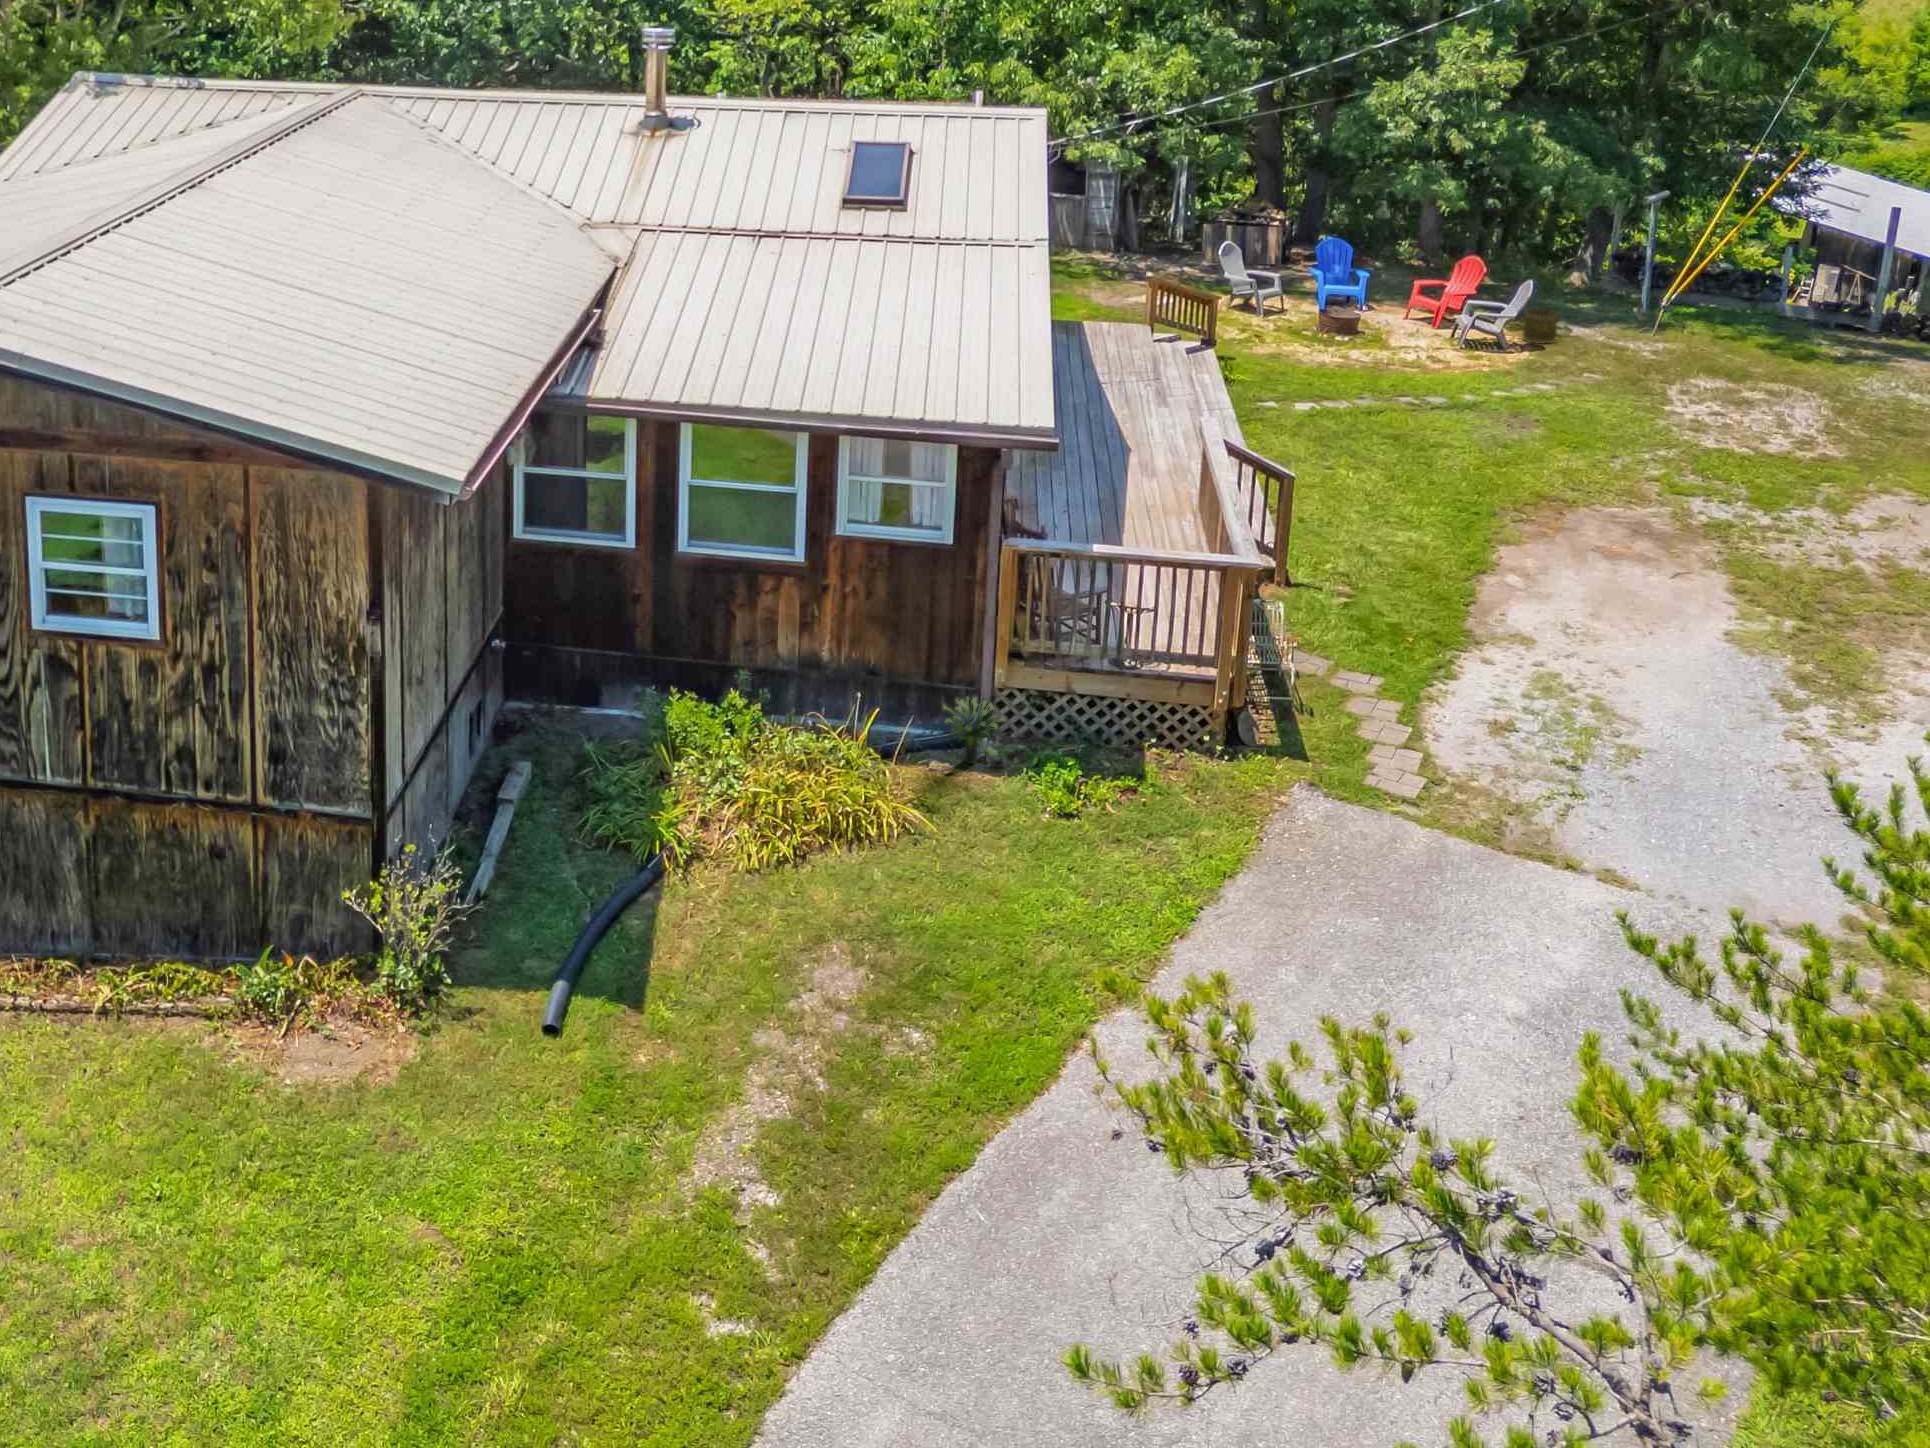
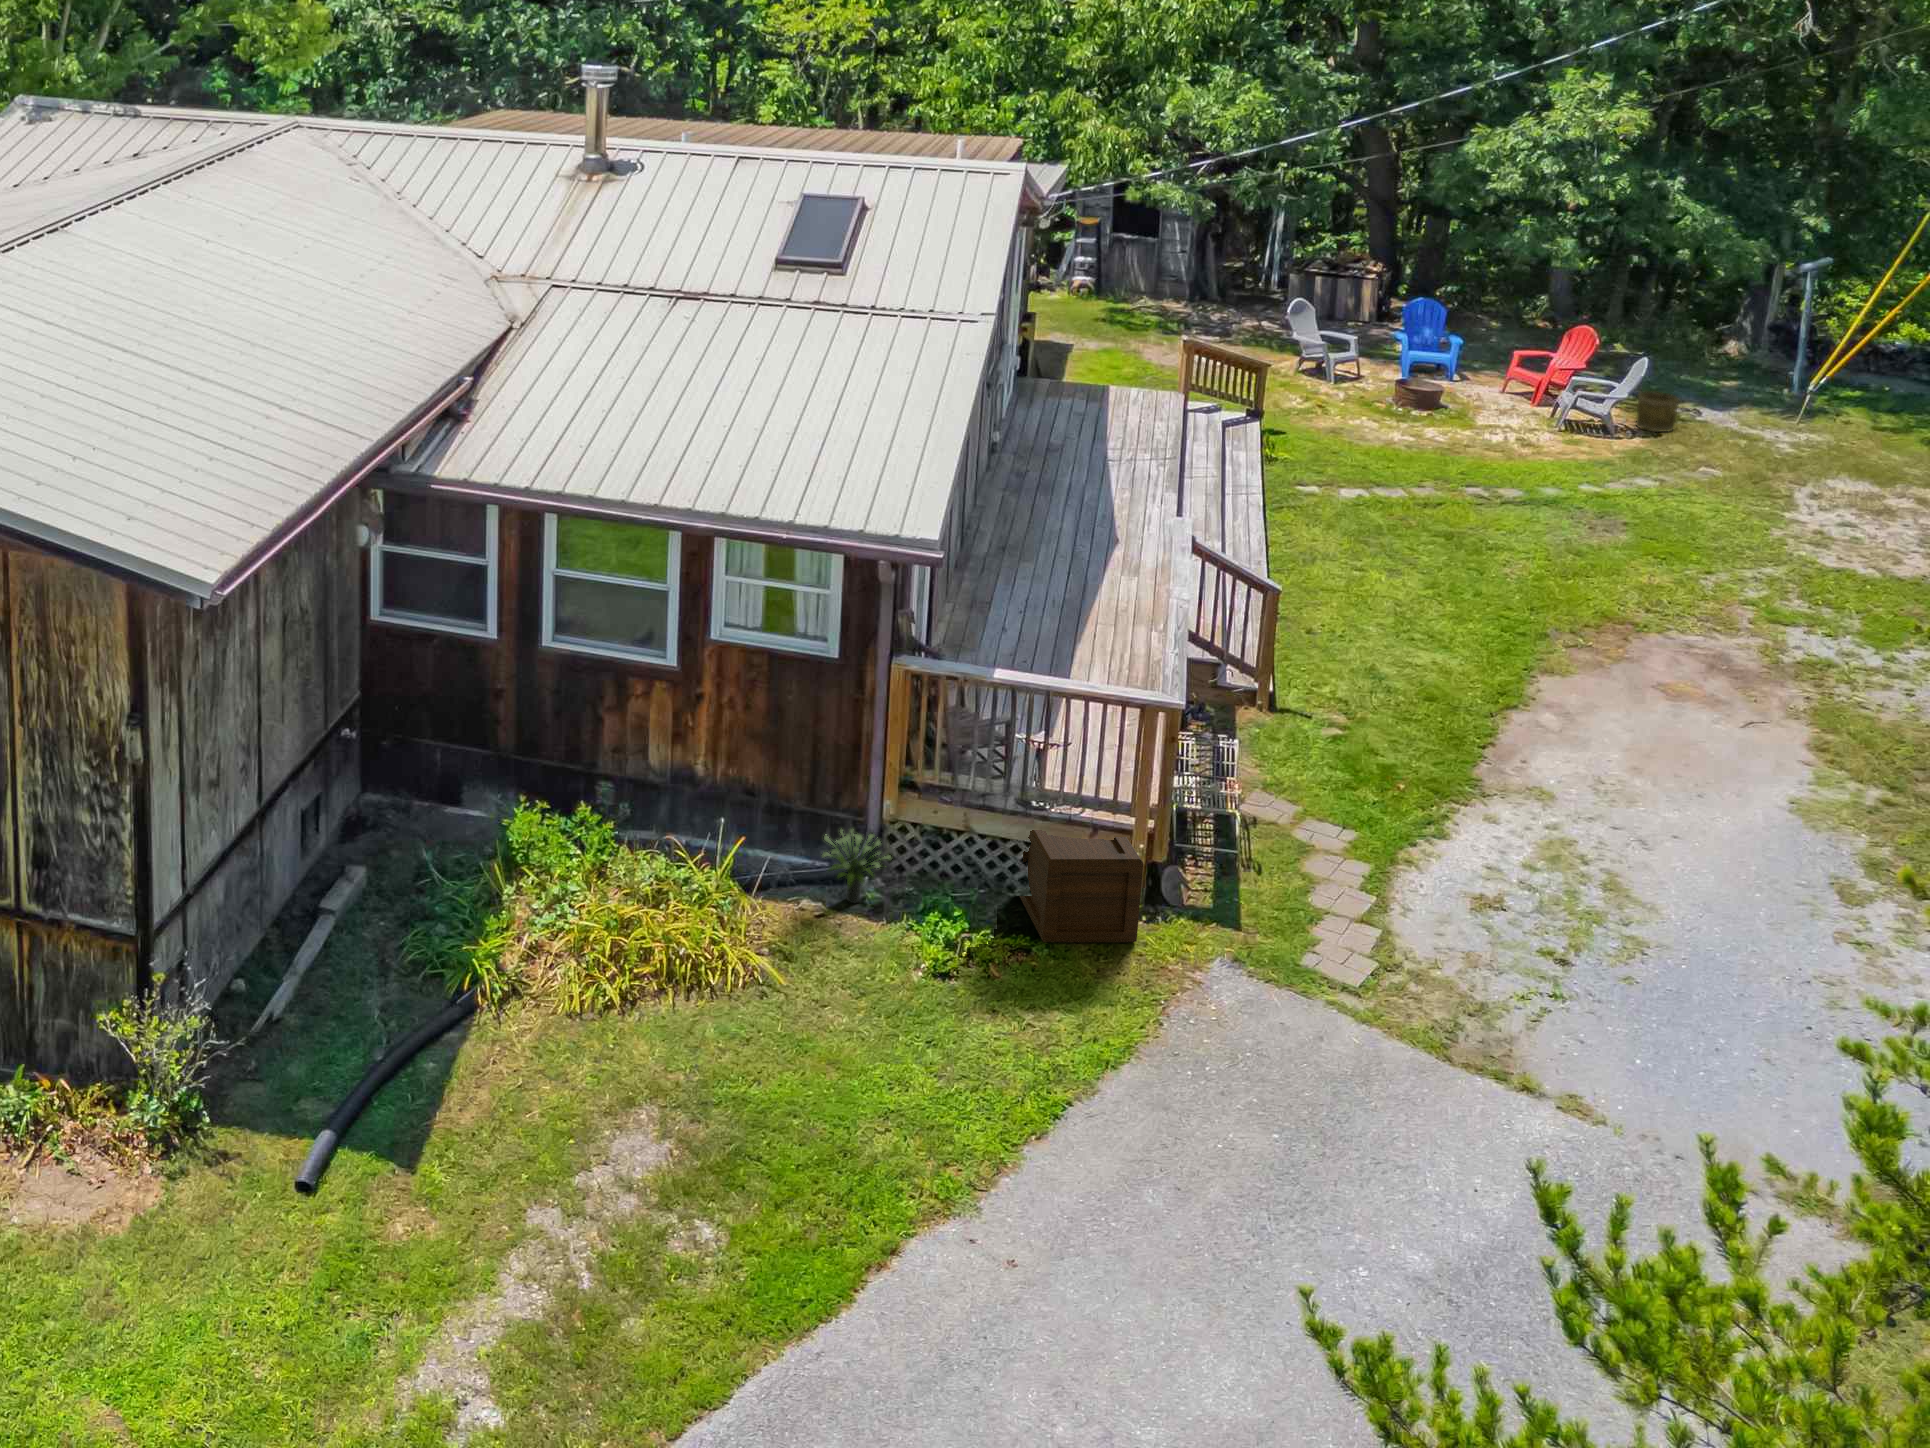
wooden crate: none [1110,669,1228,783] -> present [1019,830,1143,943]

